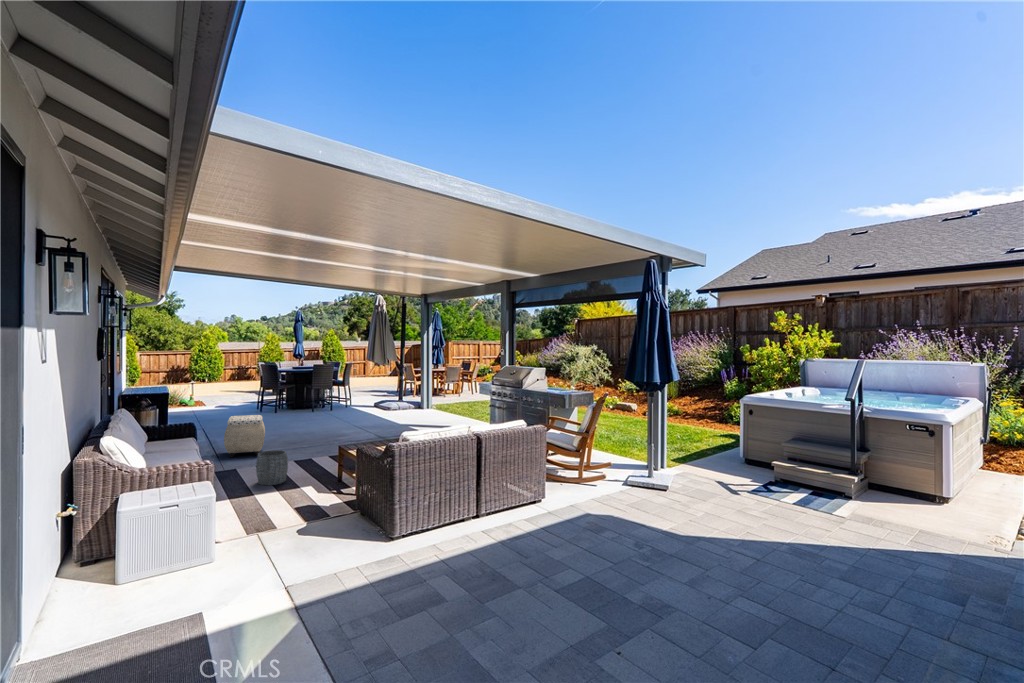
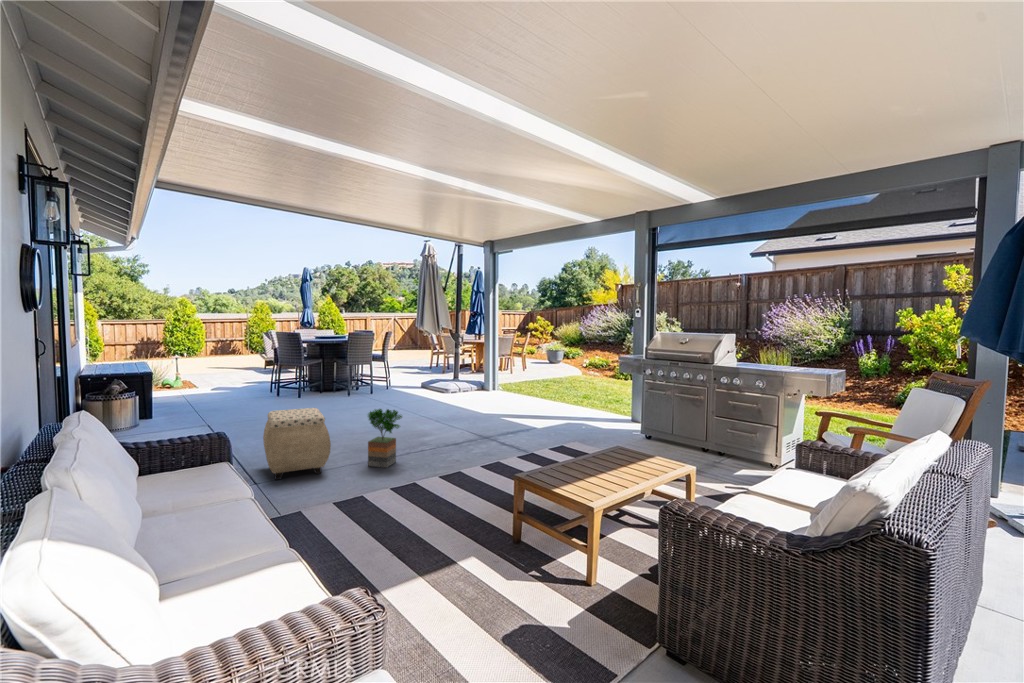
potted tree: none [289,416,315,454] -> present [368,409,402,468]
woven basket: present [256,450,288,485] -> none [363,482,419,555]

